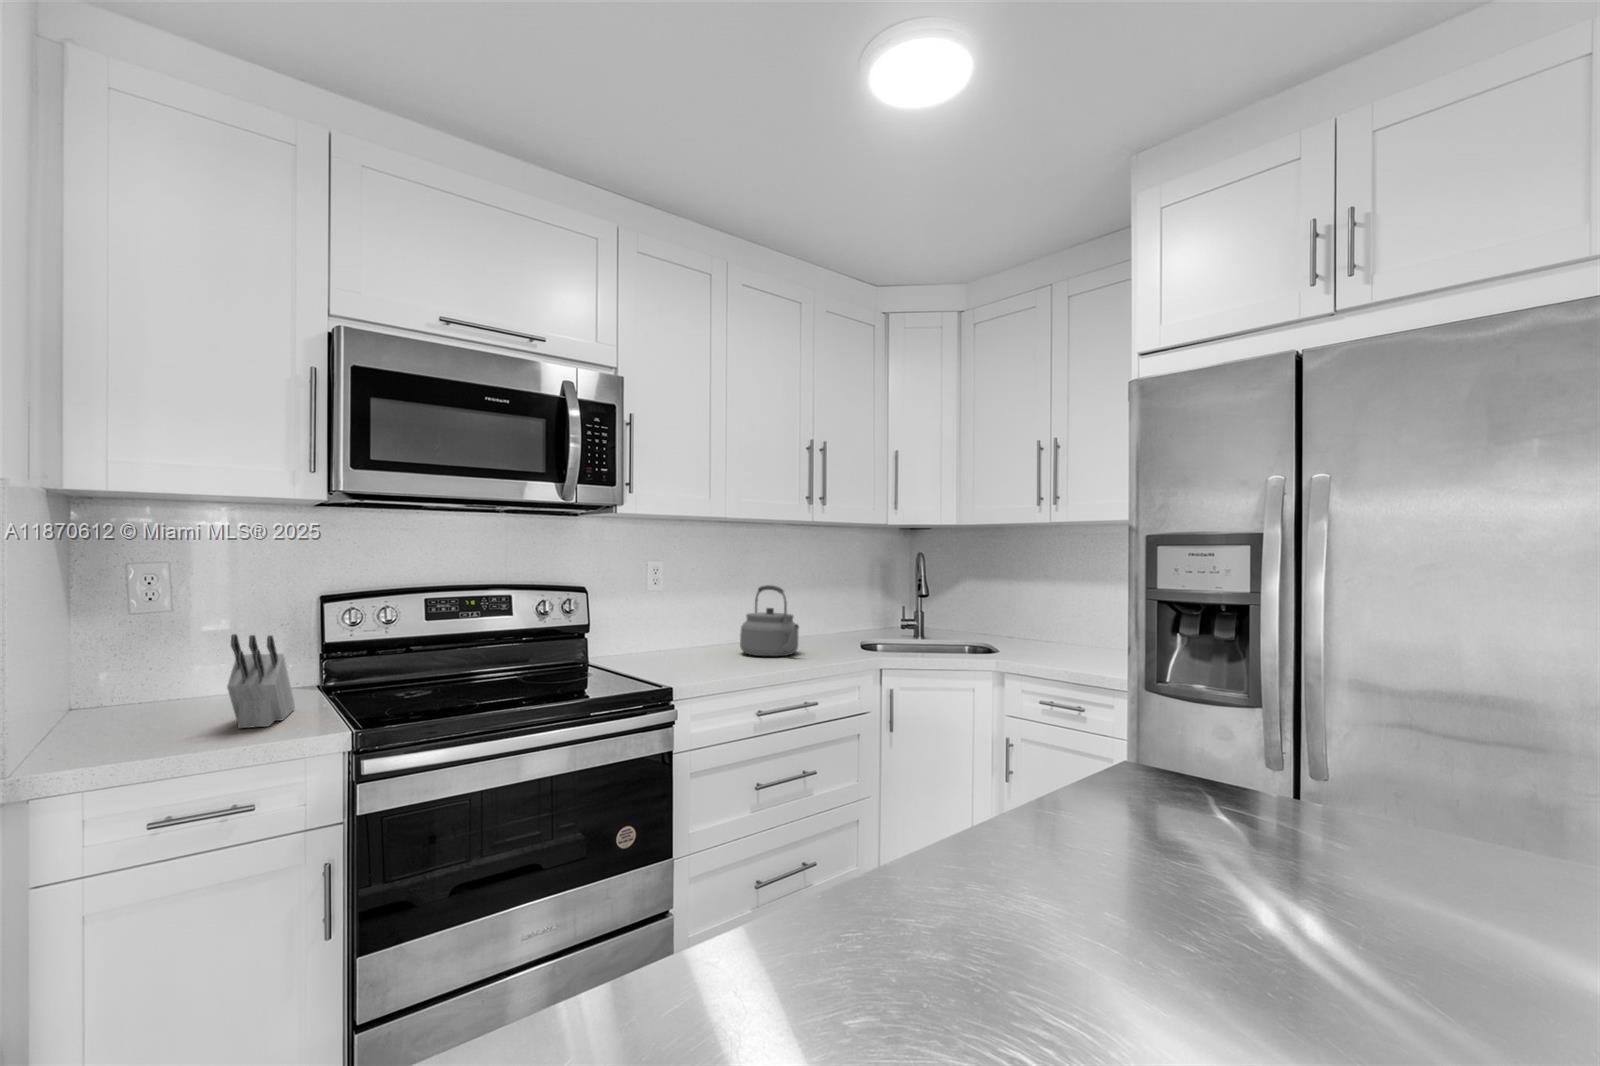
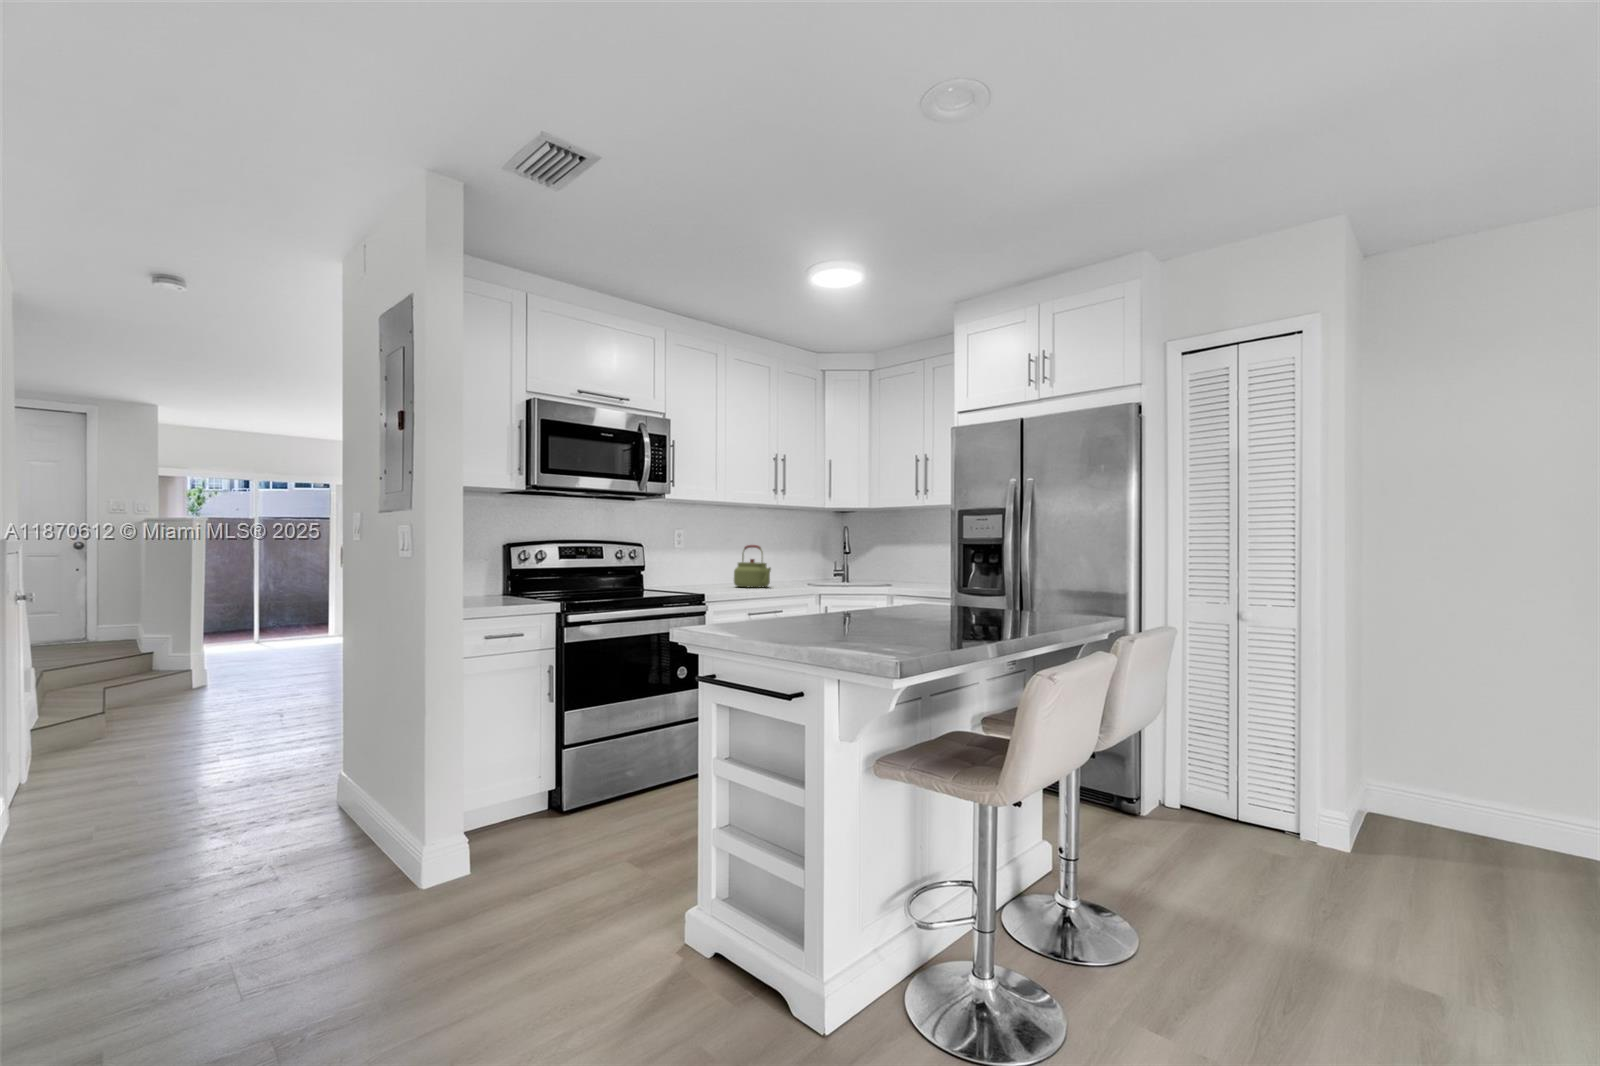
knife block: present [227,634,295,728] -> none [493,555,521,603]

